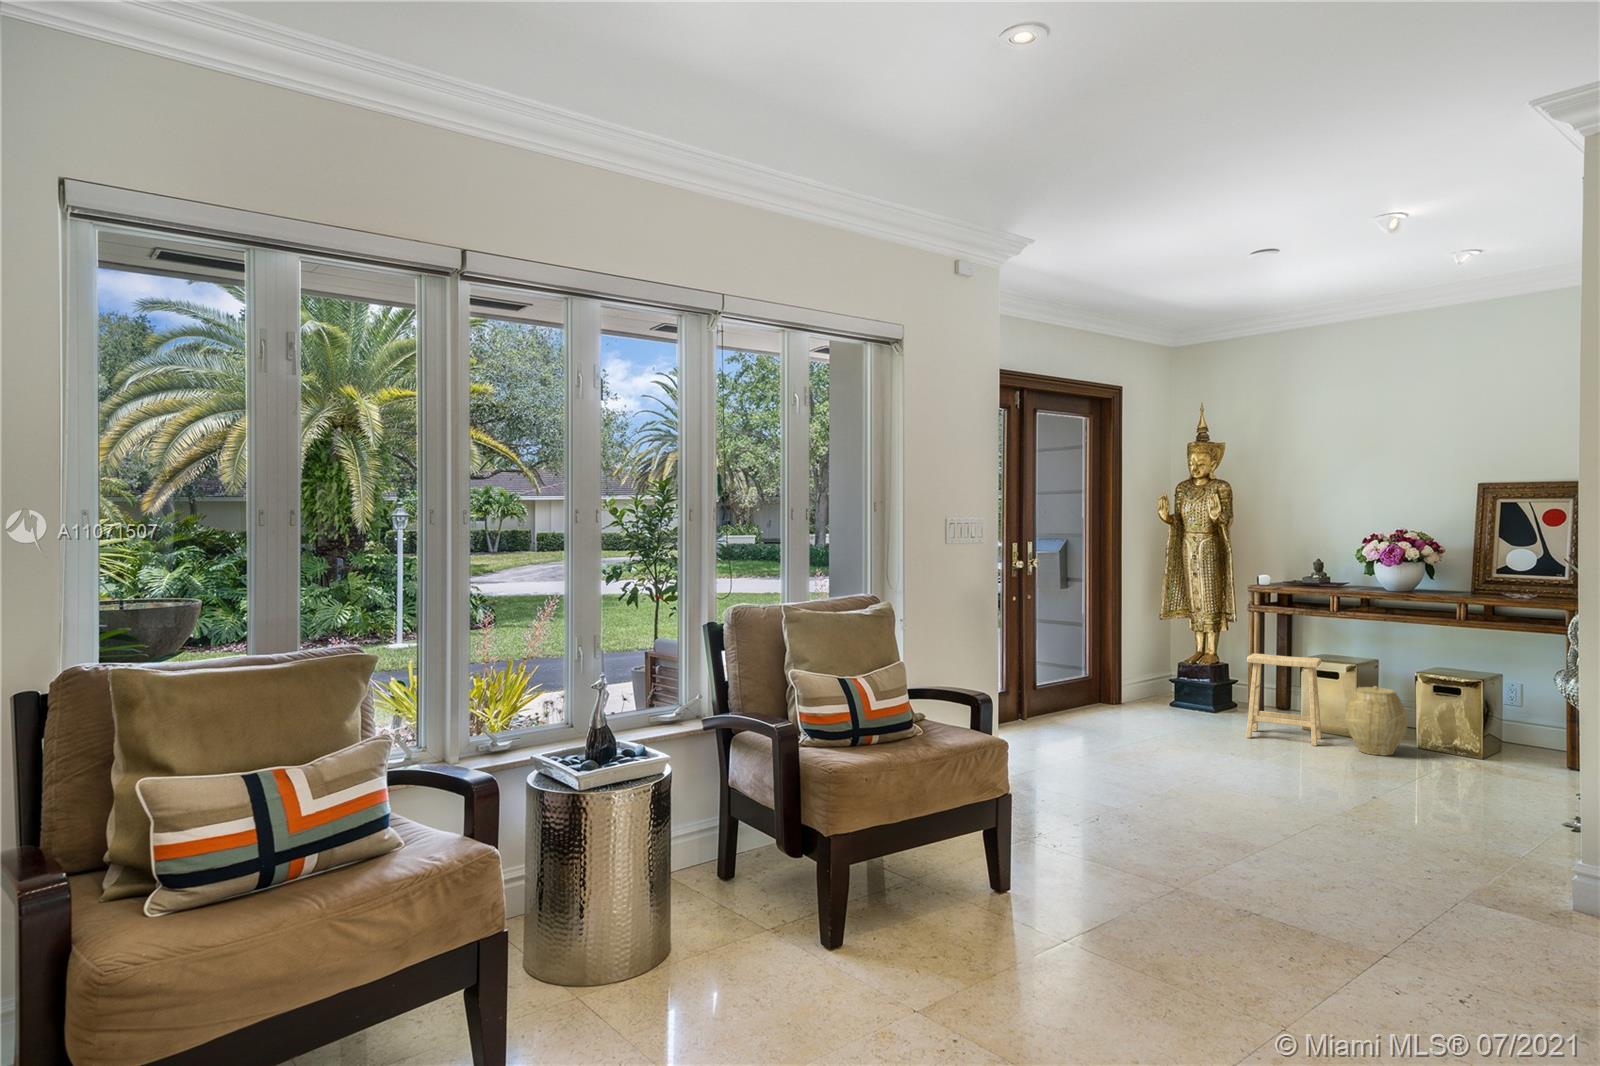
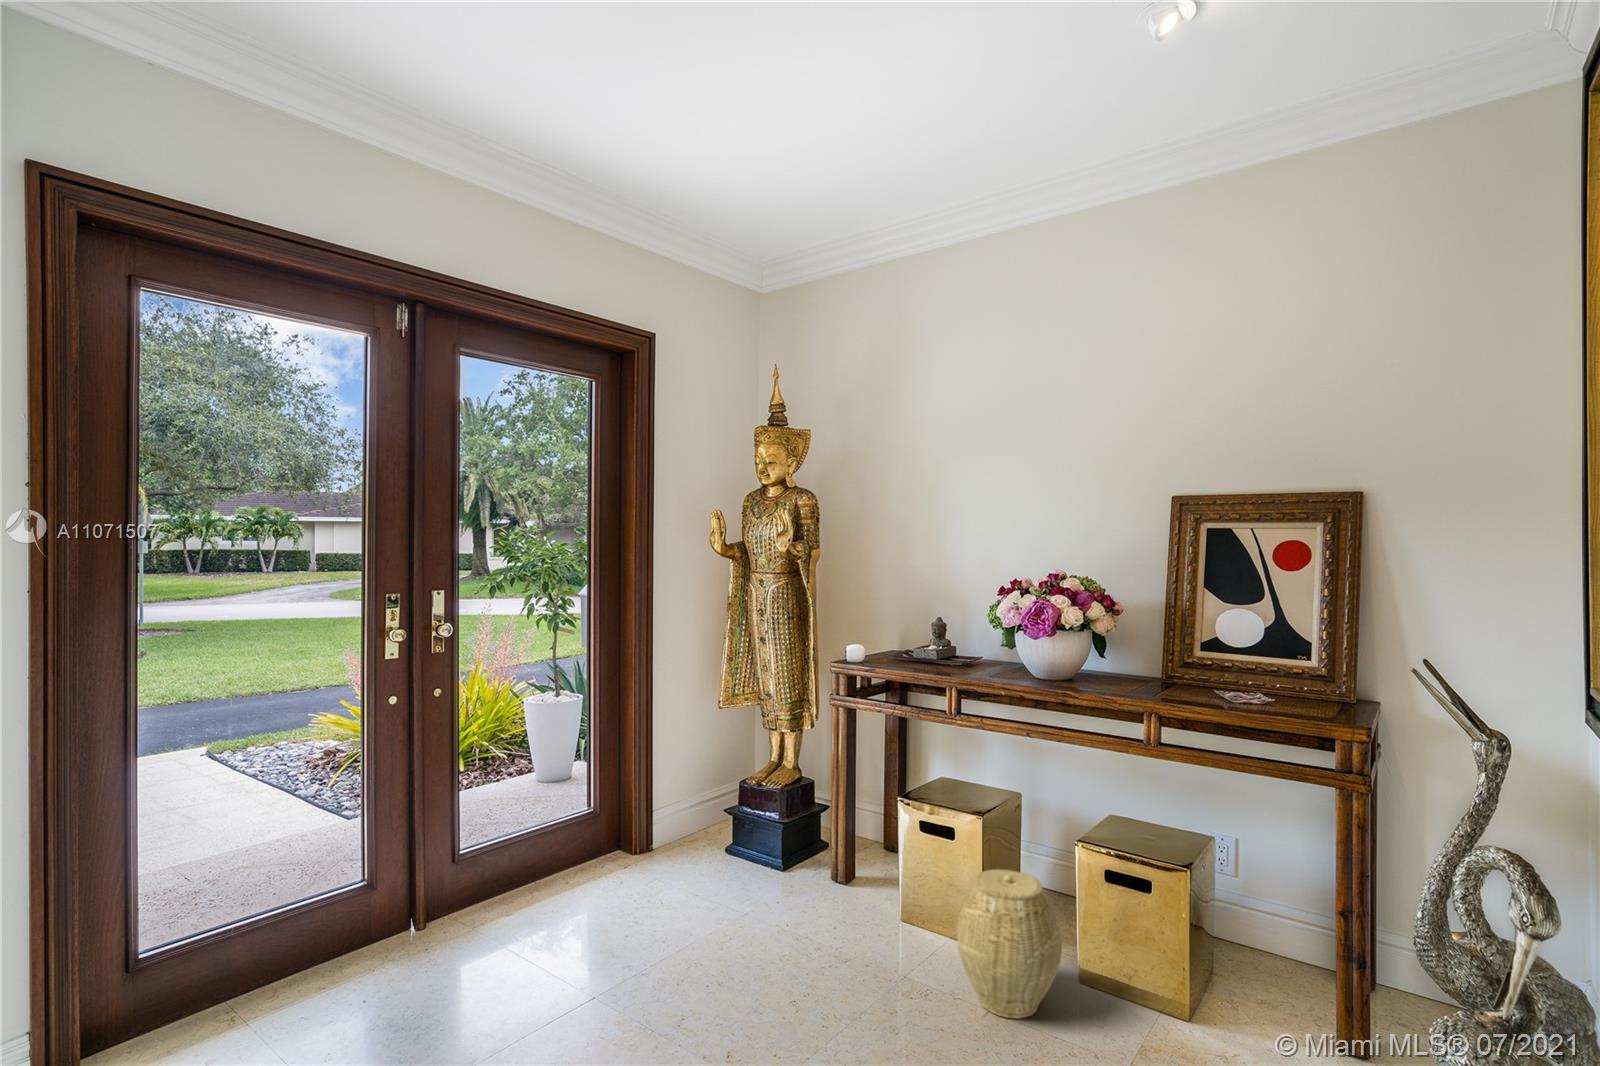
footstool: present [1246,653,1322,746] -> none [795,792,926,986]

